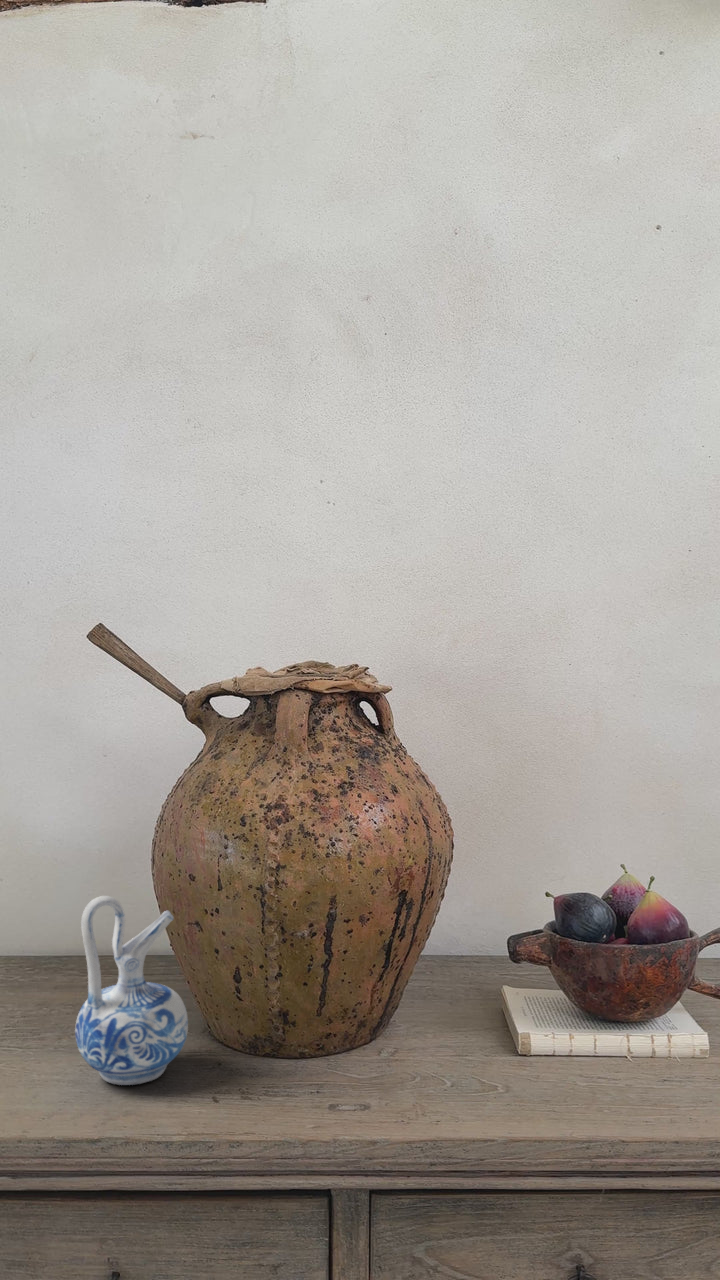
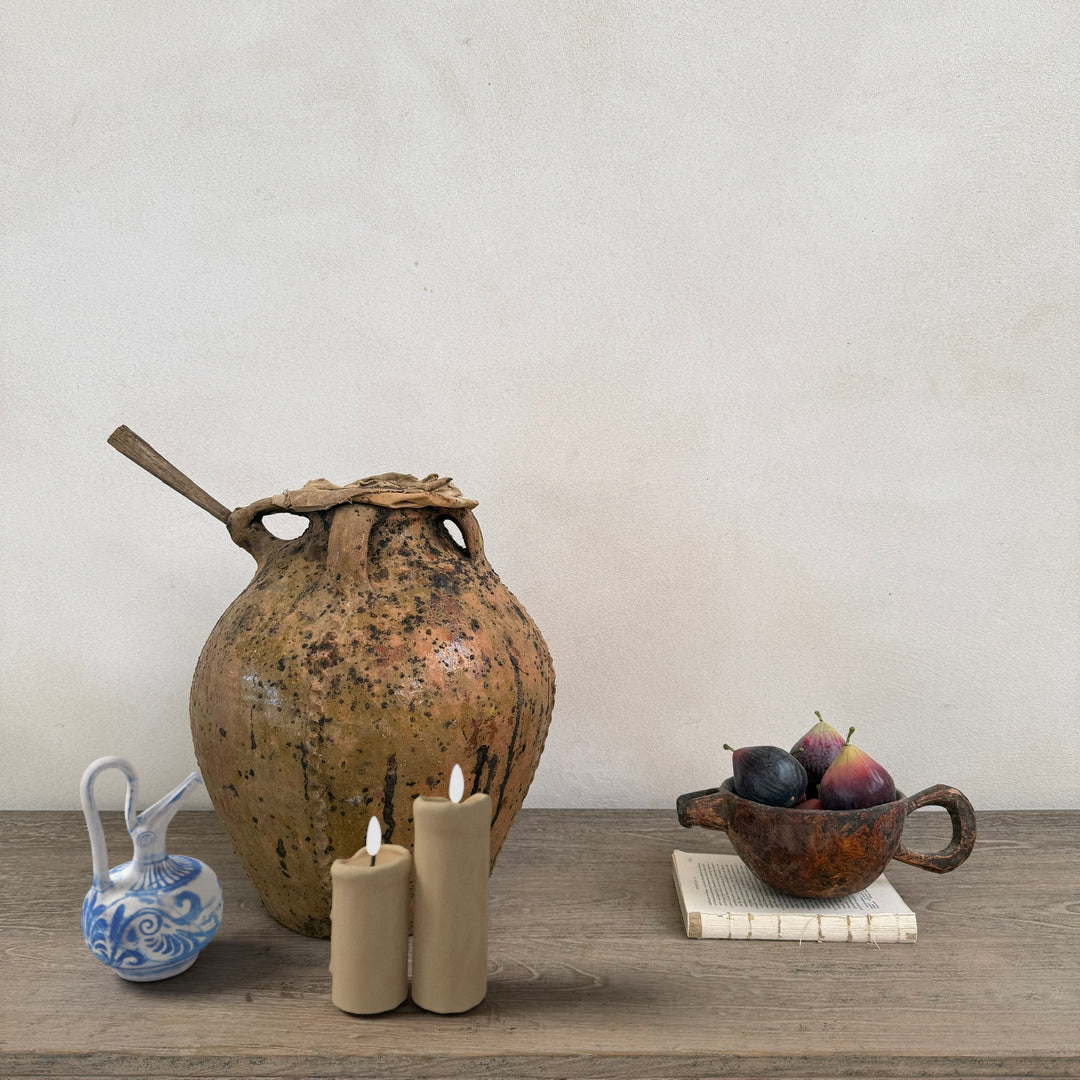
candle: none [284,903,417,1109] -> present [329,764,492,1014]

